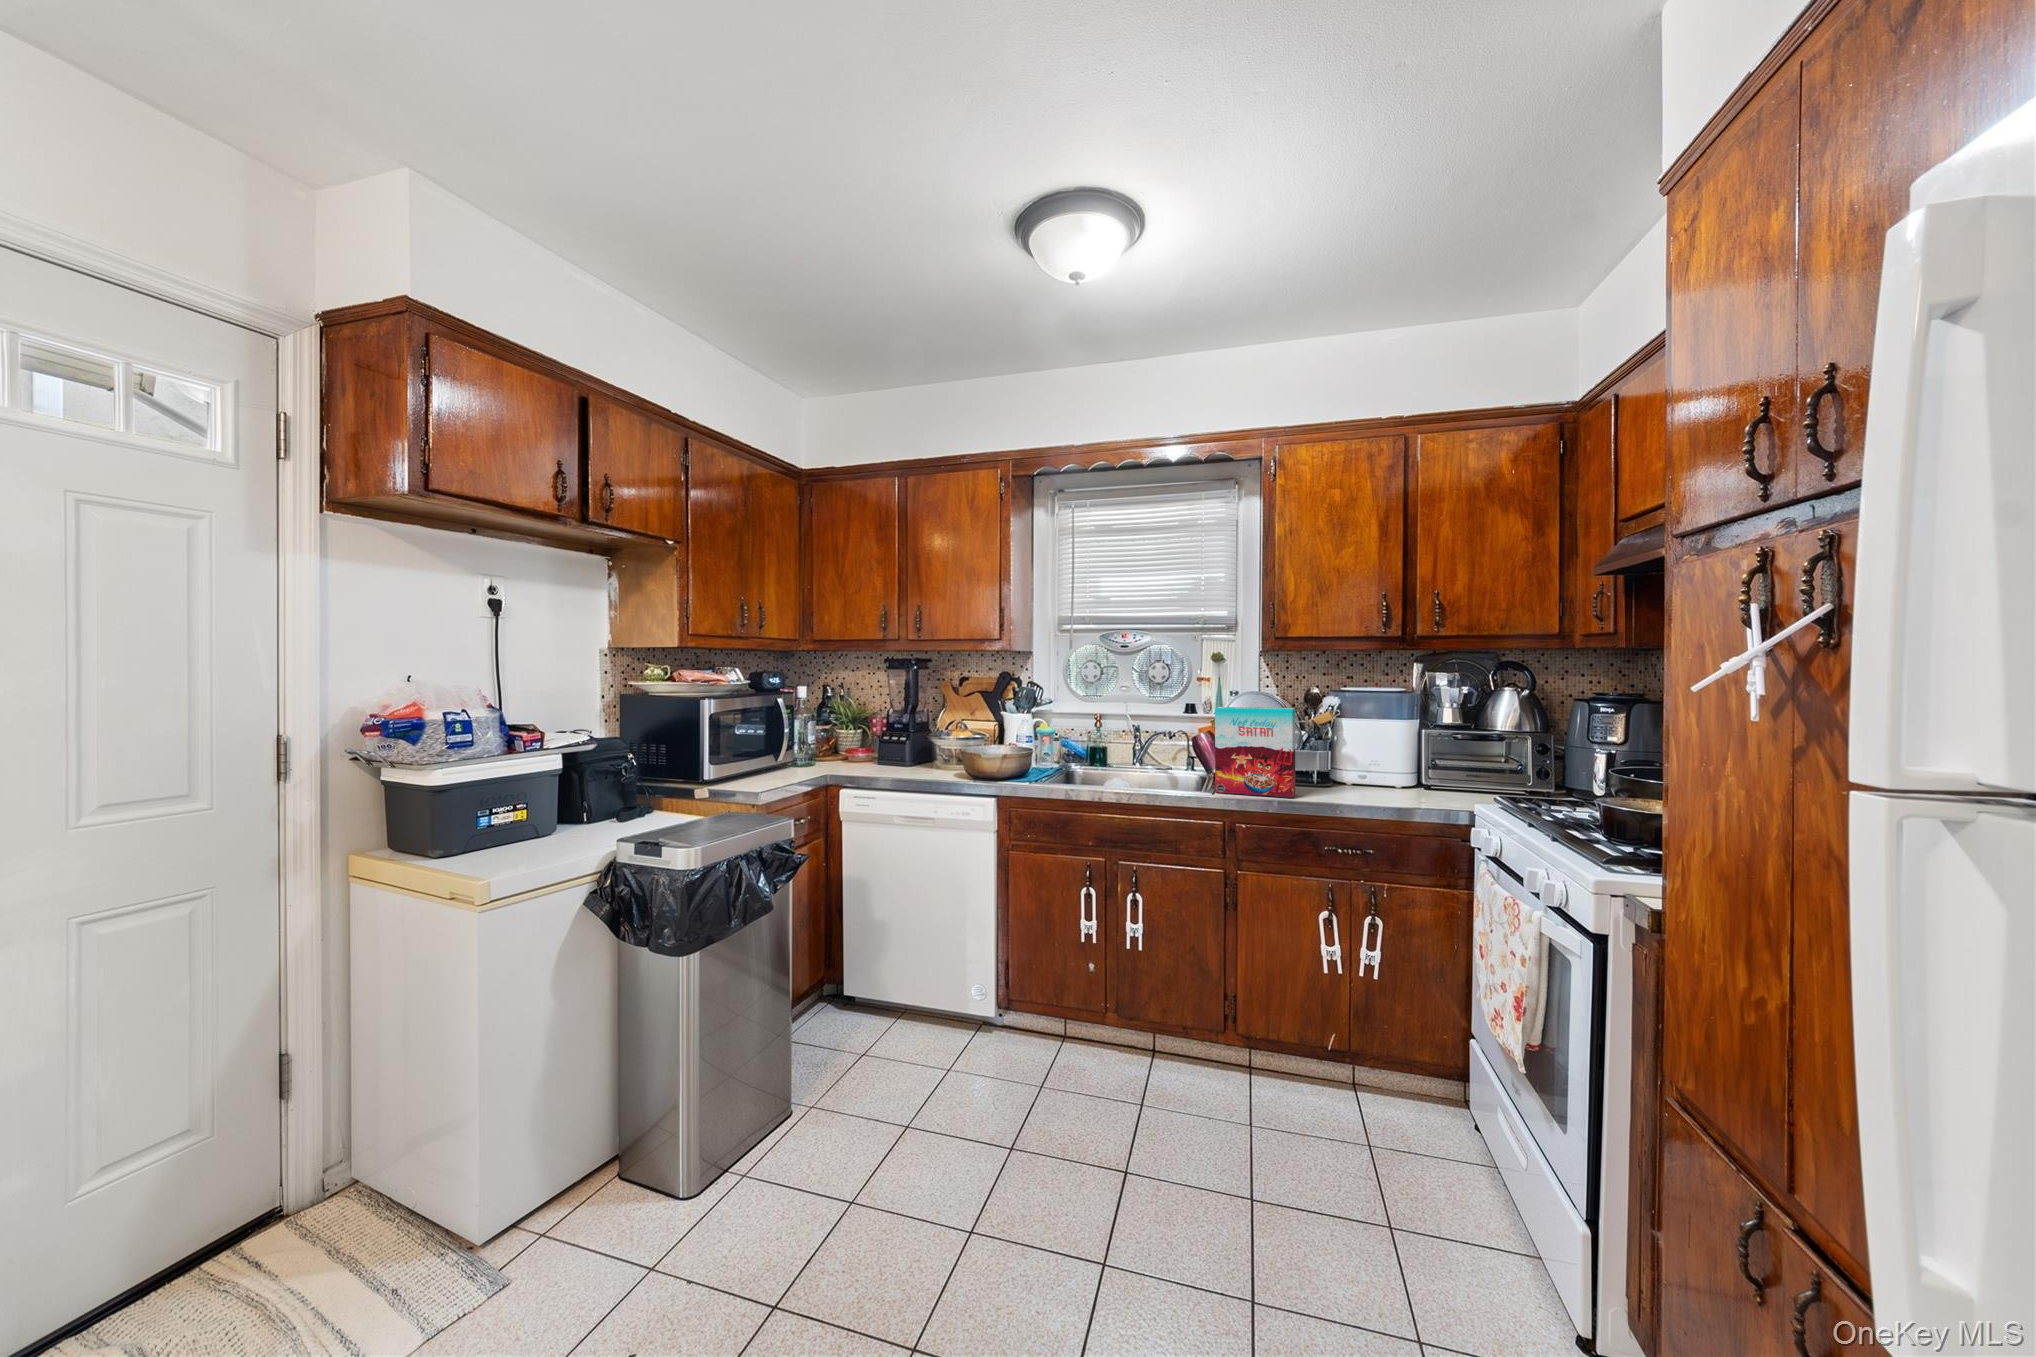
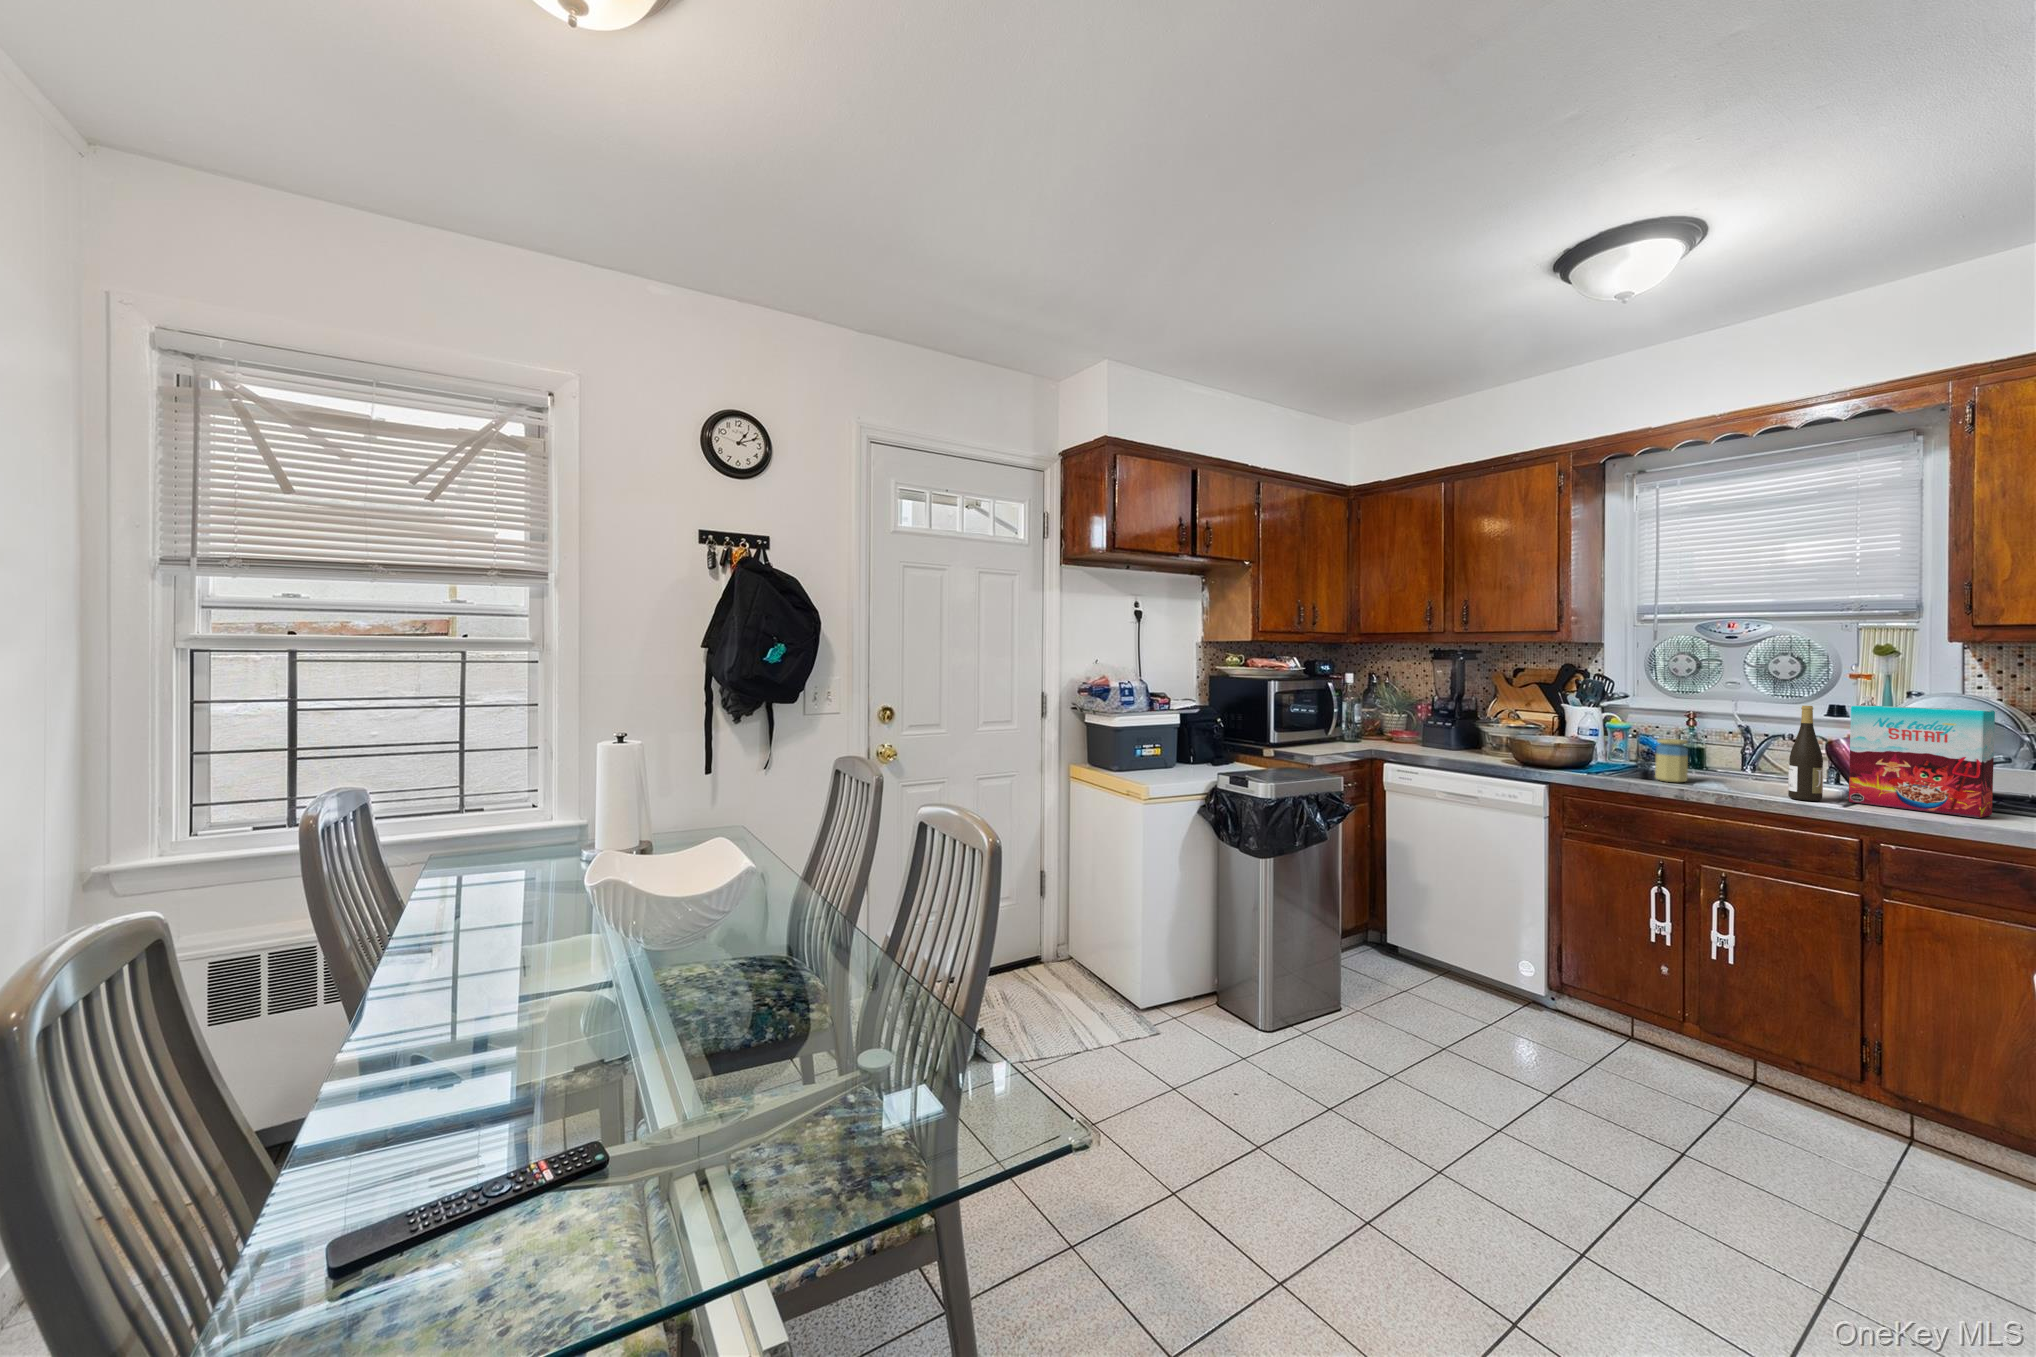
wine bottle: none [1178,709,1200,795] -> present [1788,706,1823,801]
jar: none [1082,744,1106,786] -> present [1655,739,1688,782]

